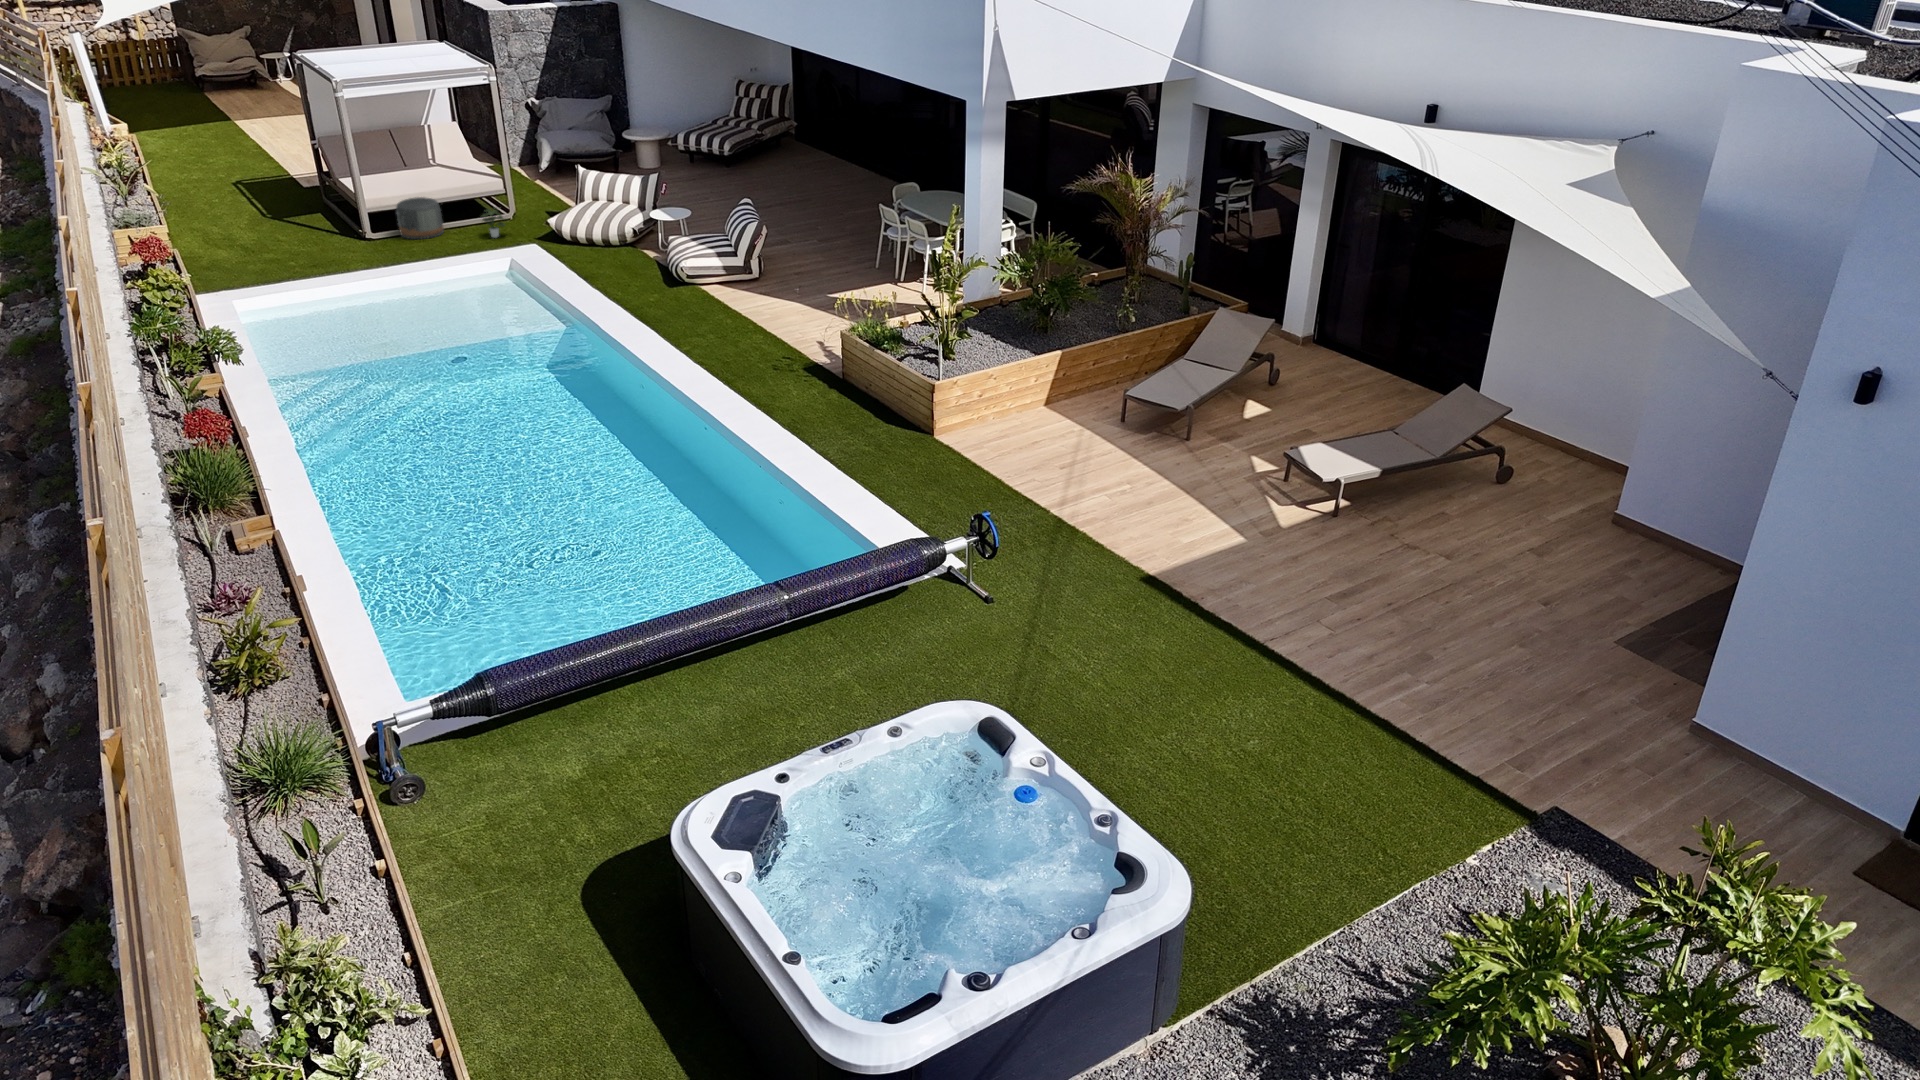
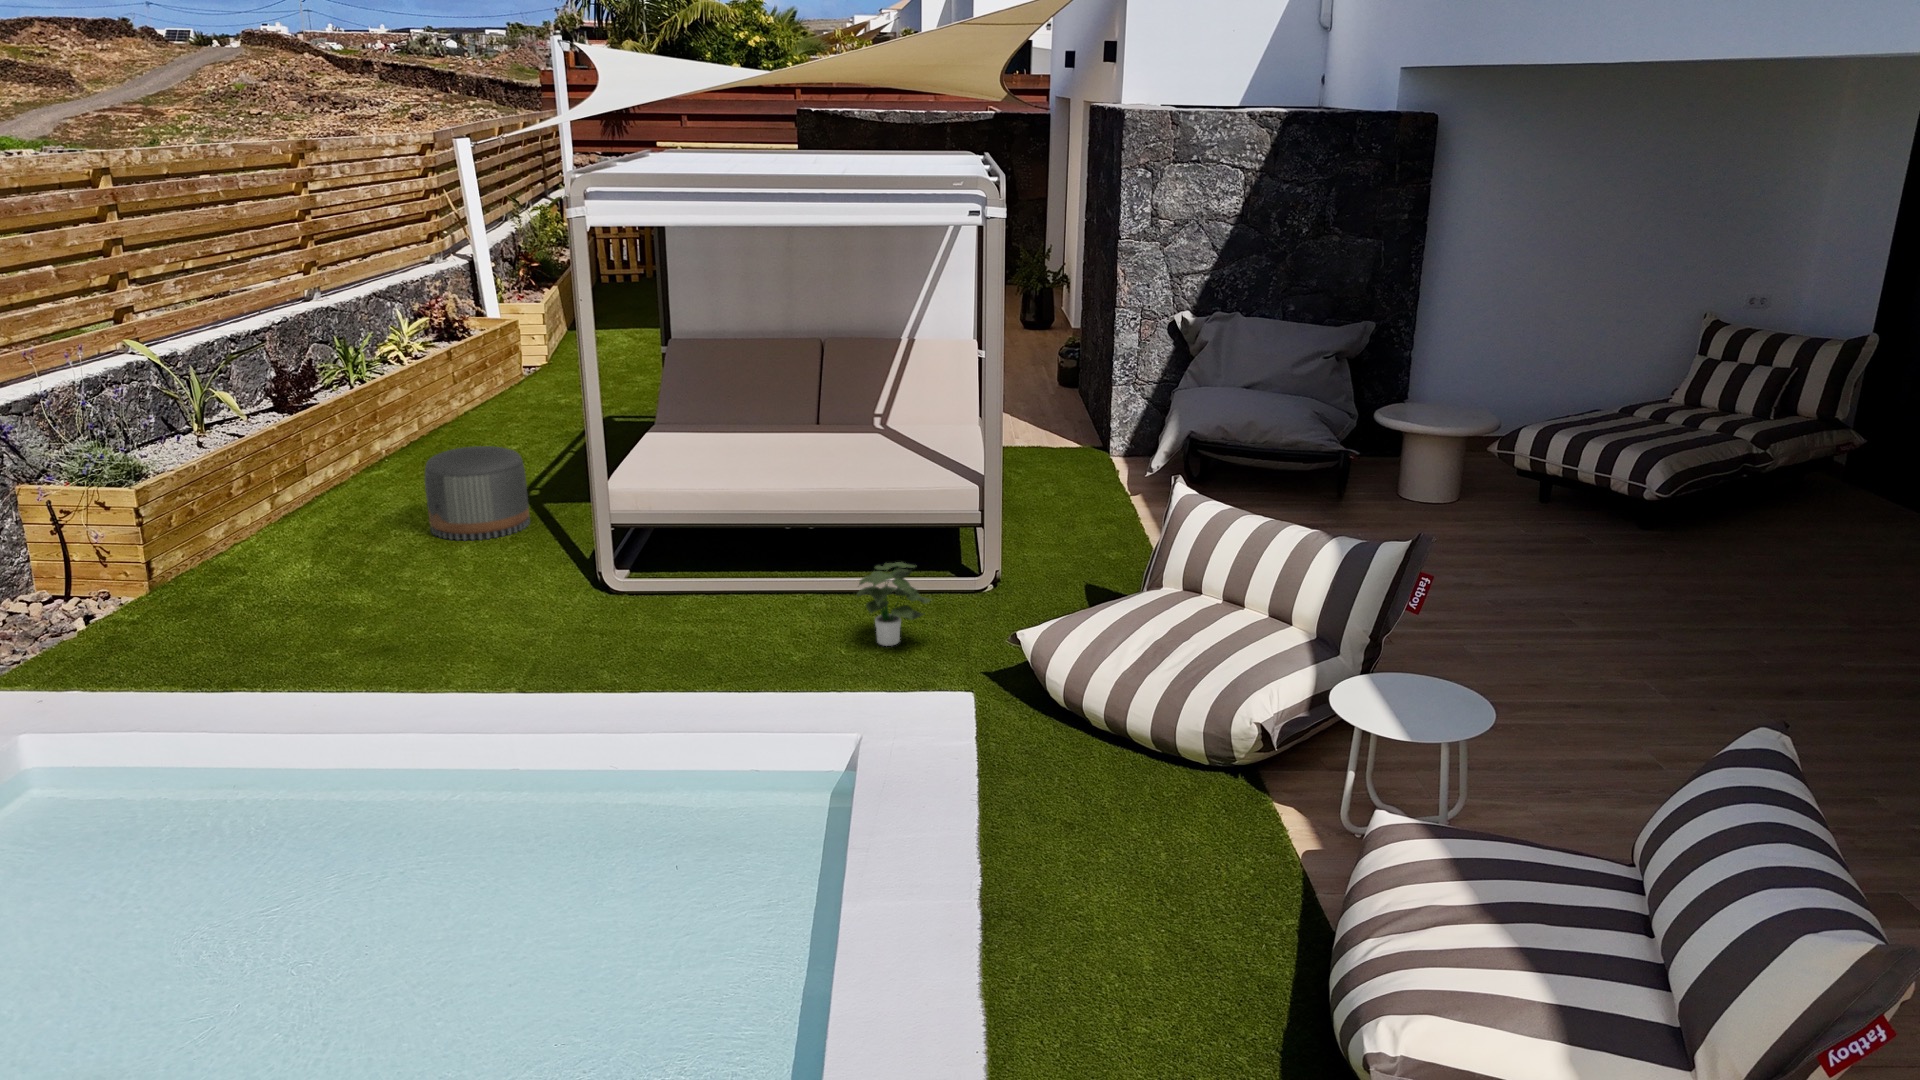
pouf: present [396,197,444,239] -> present [425,446,530,540]

